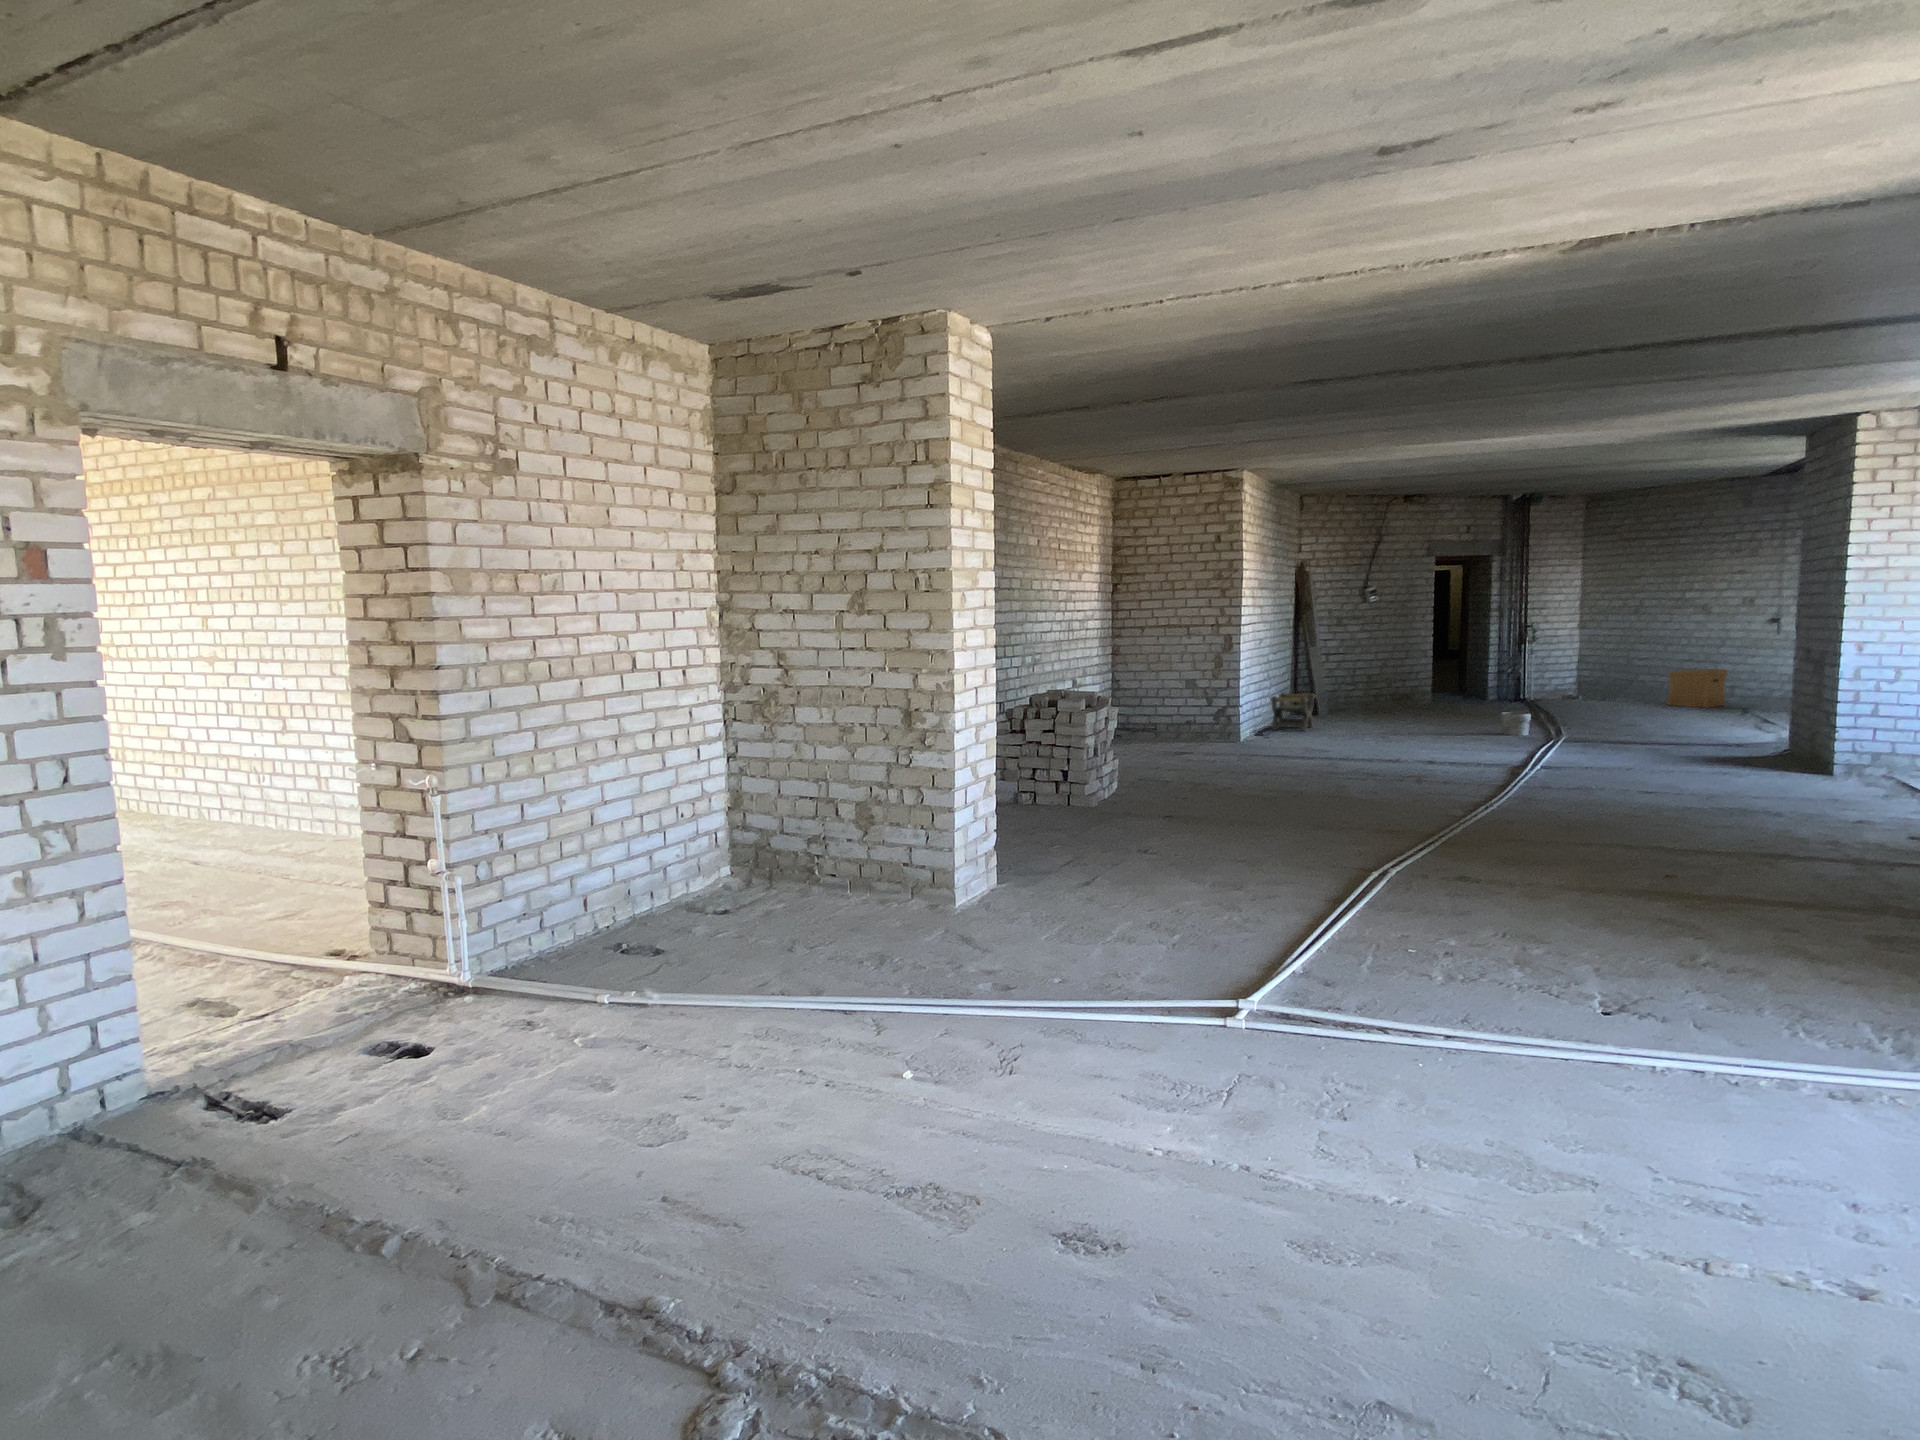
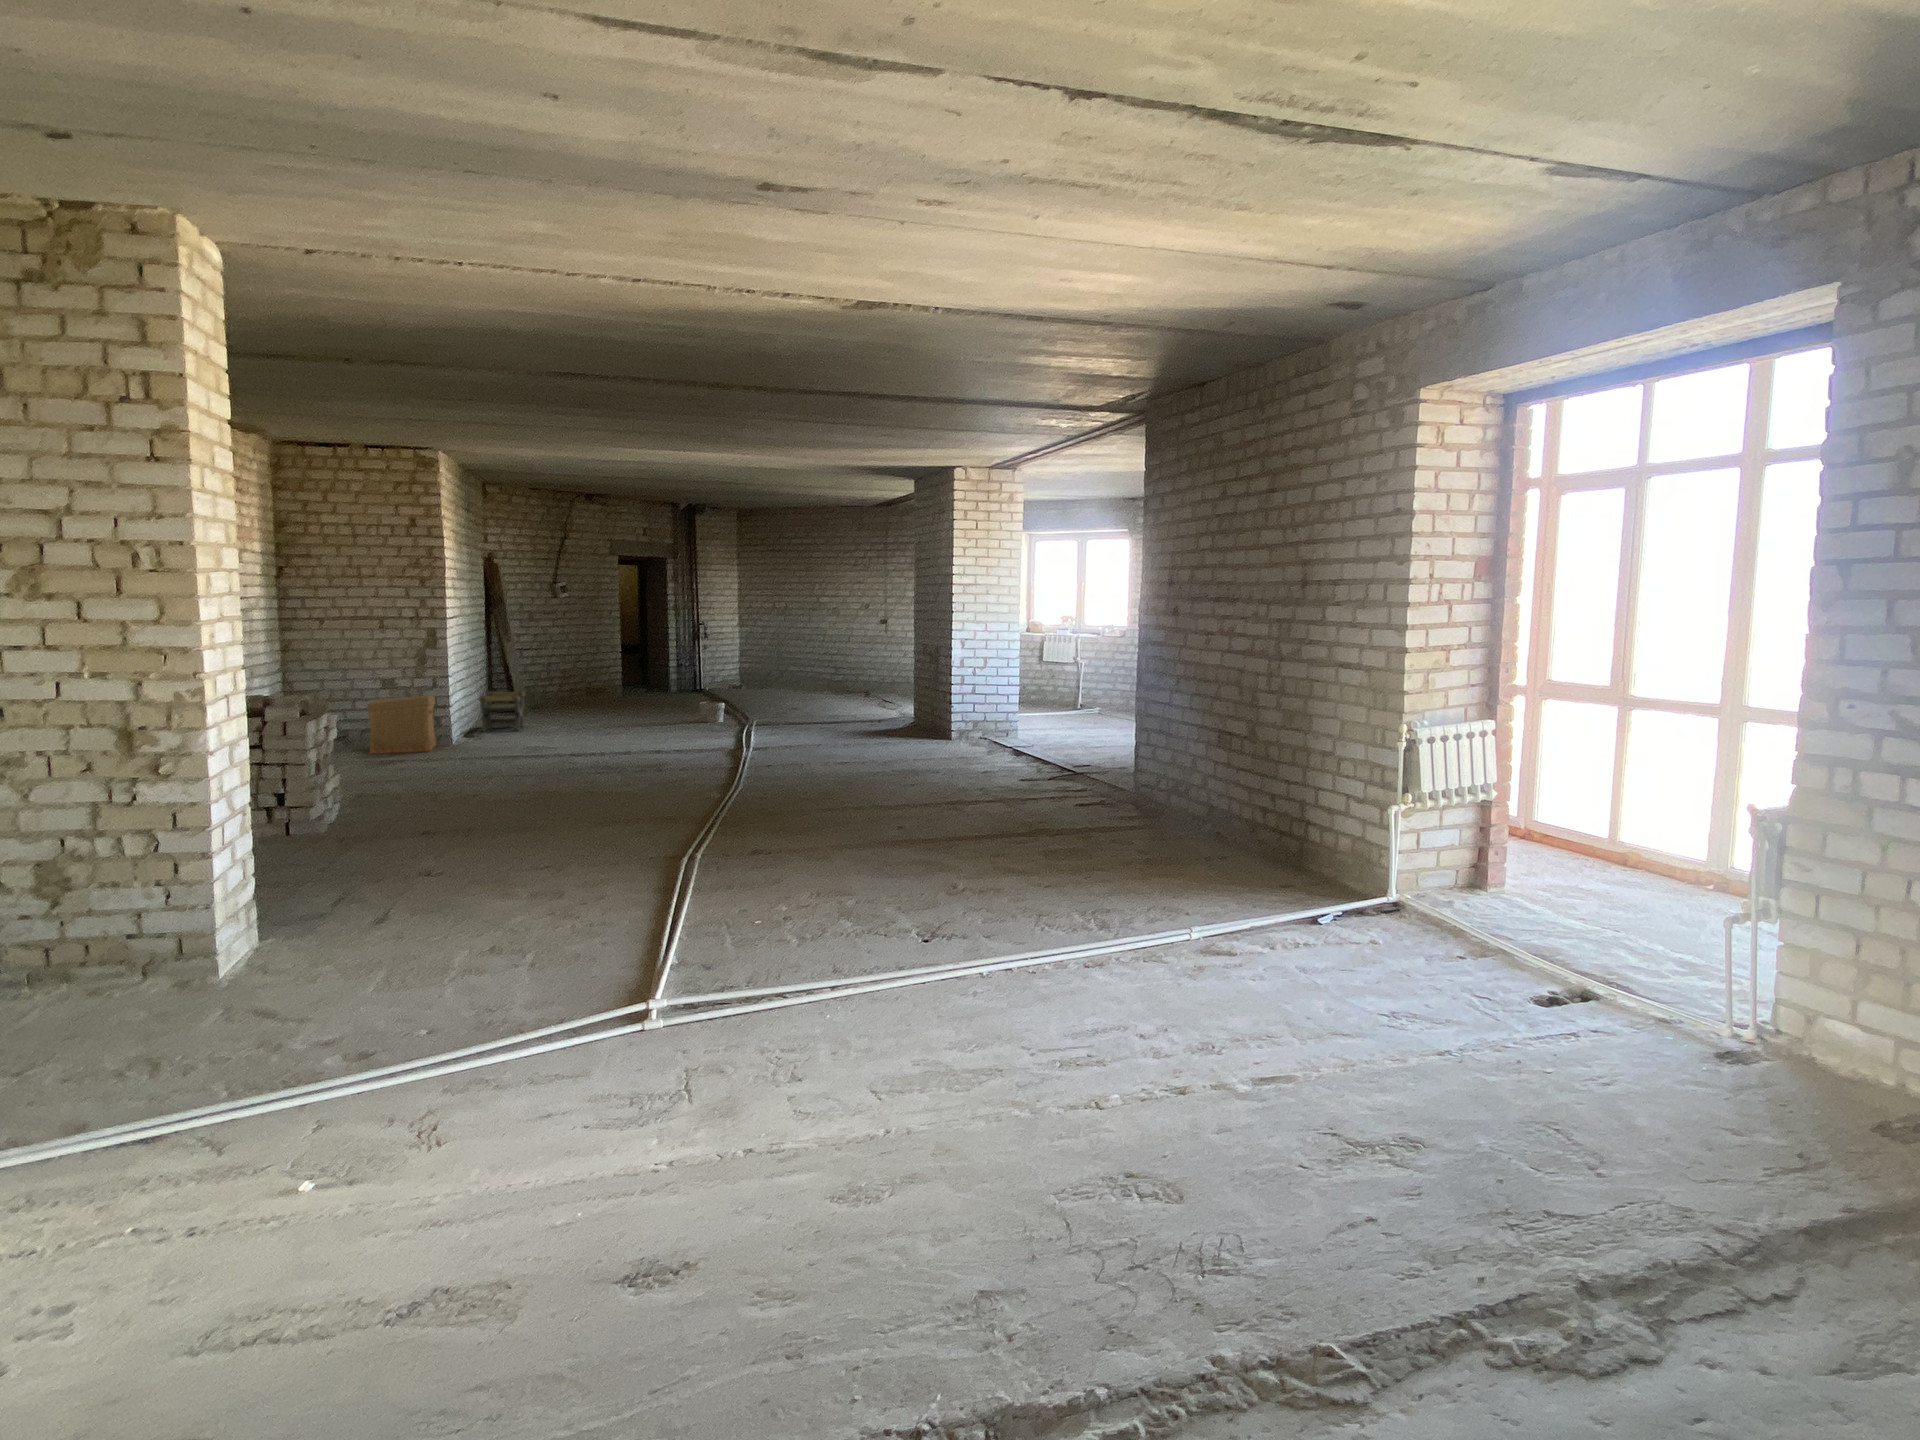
cardboard box: present [1667,669,1727,707] -> present [367,695,436,754]

